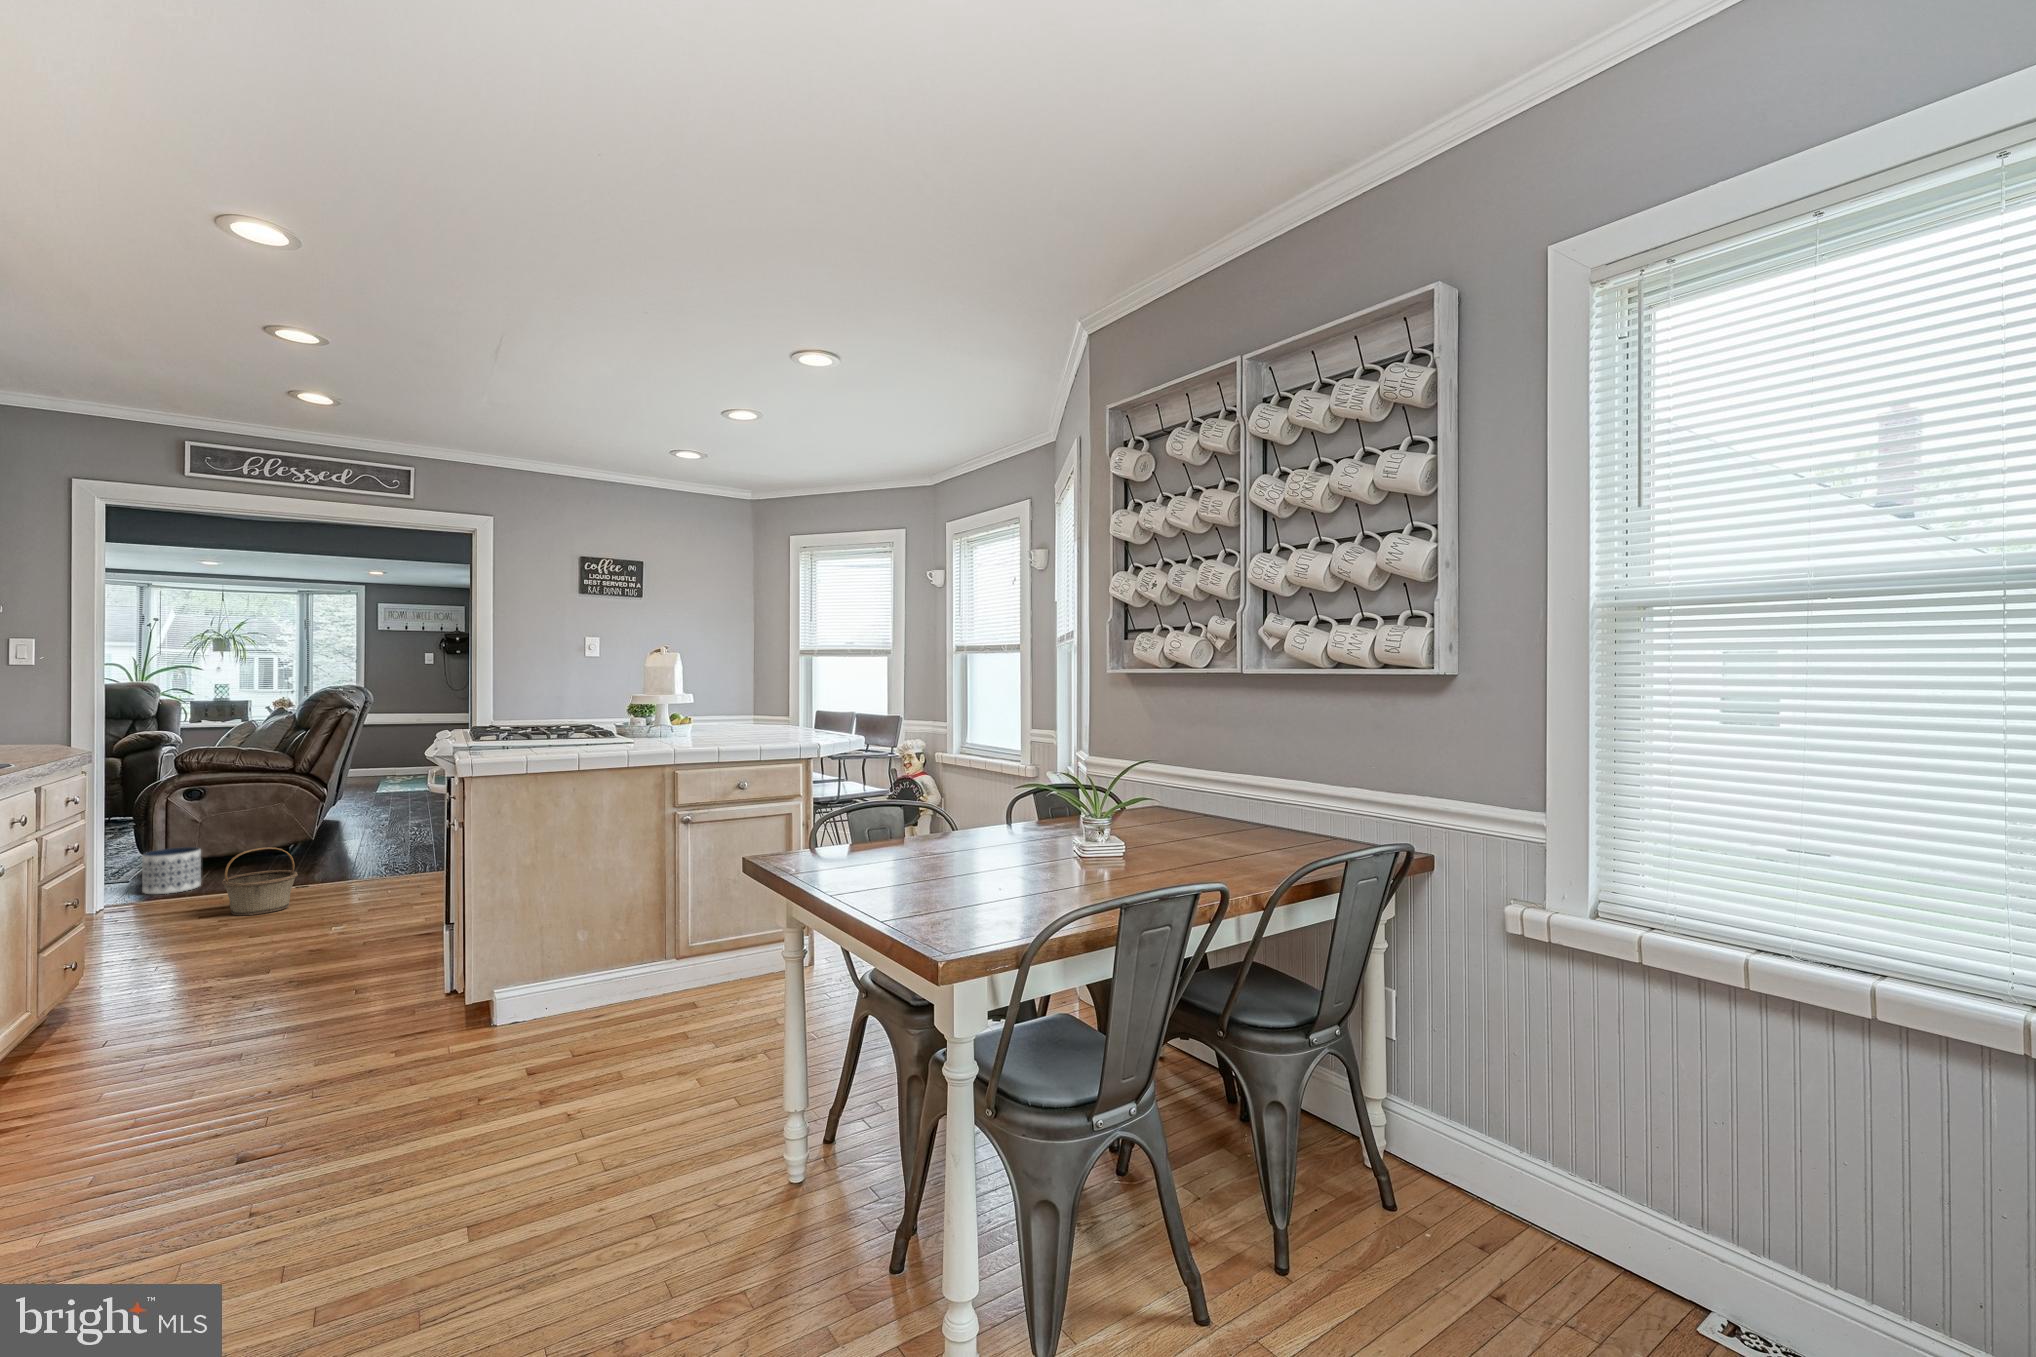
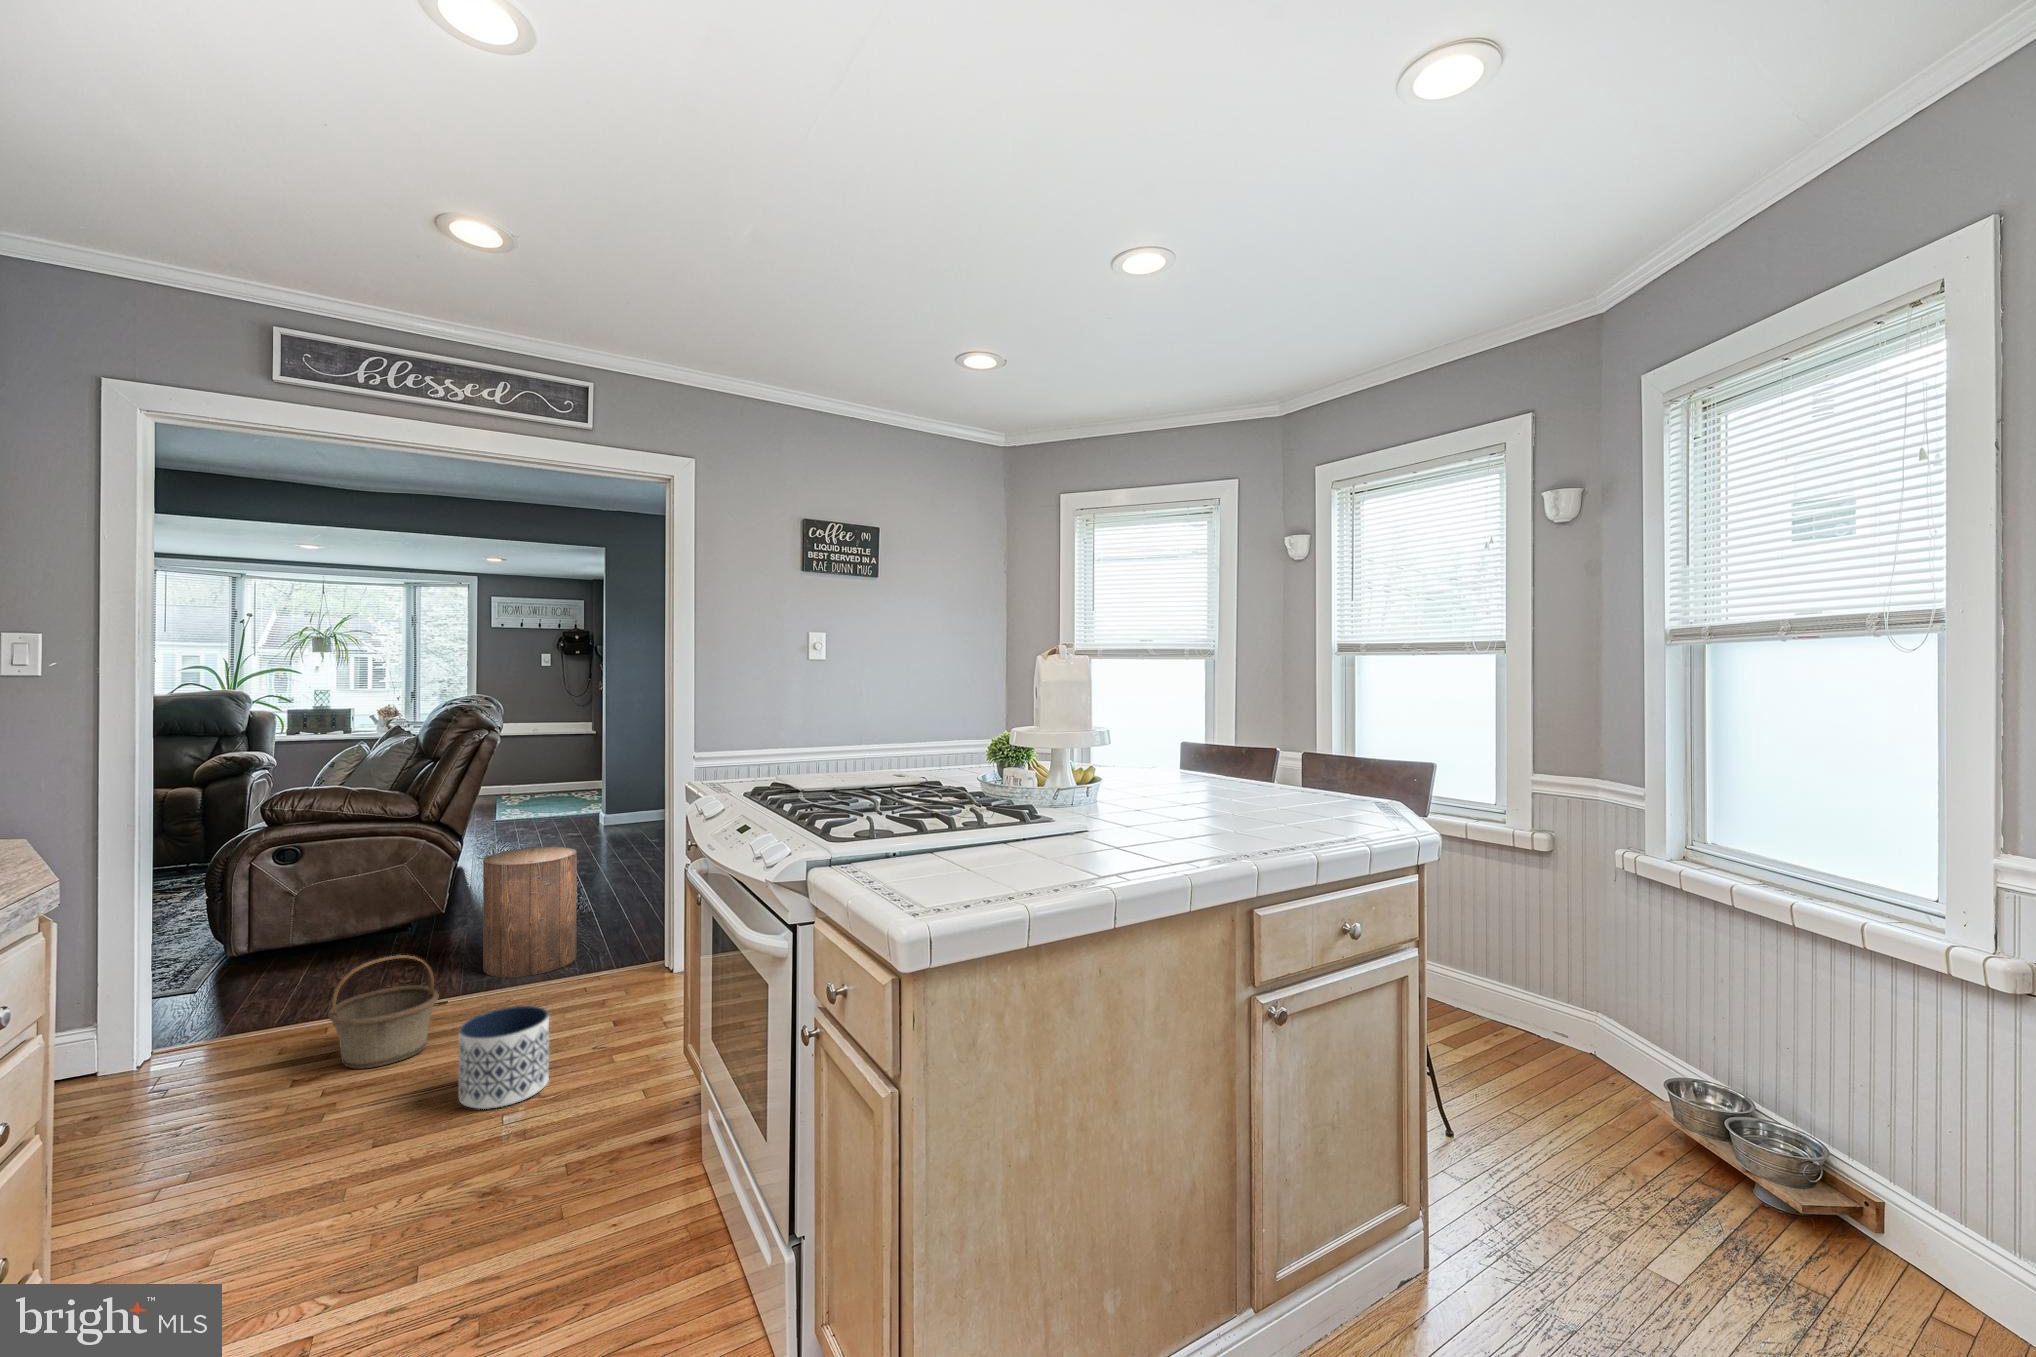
stool: none [338,791,409,878] -> present [483,847,577,977]
planter: present [142,847,201,894] -> present [458,1006,549,1109]

